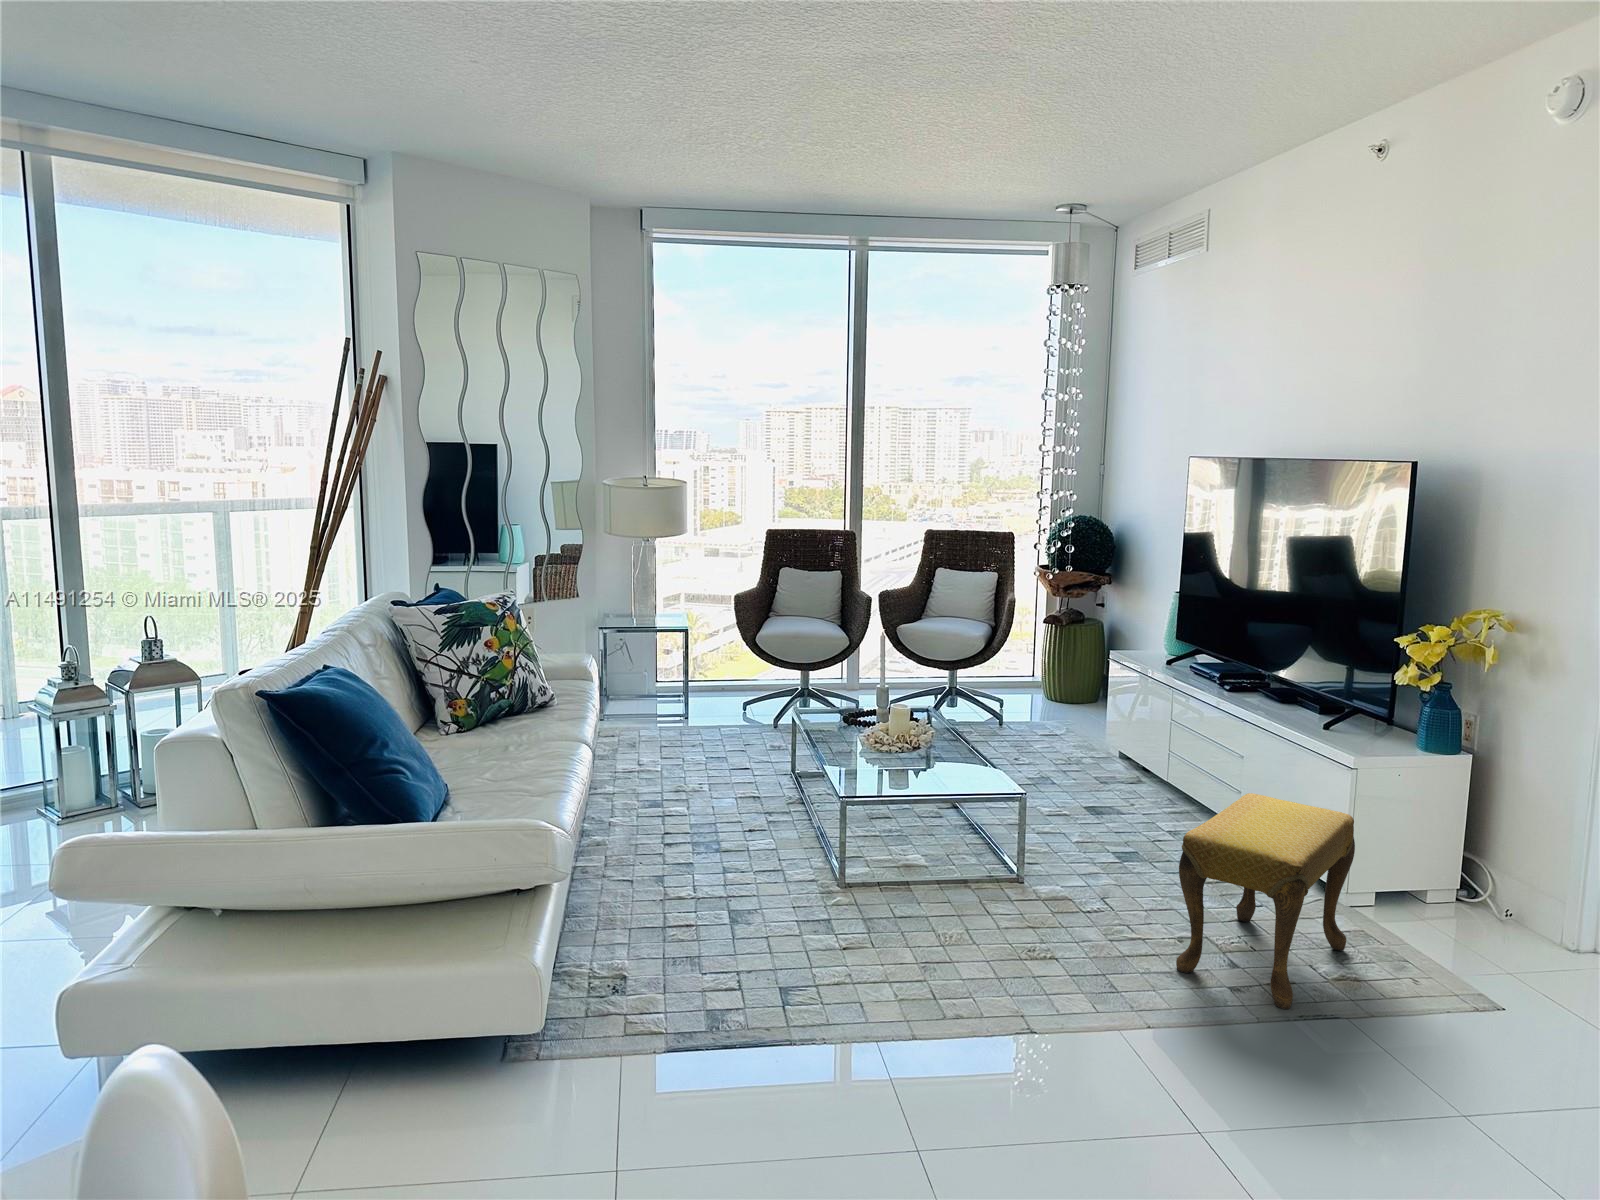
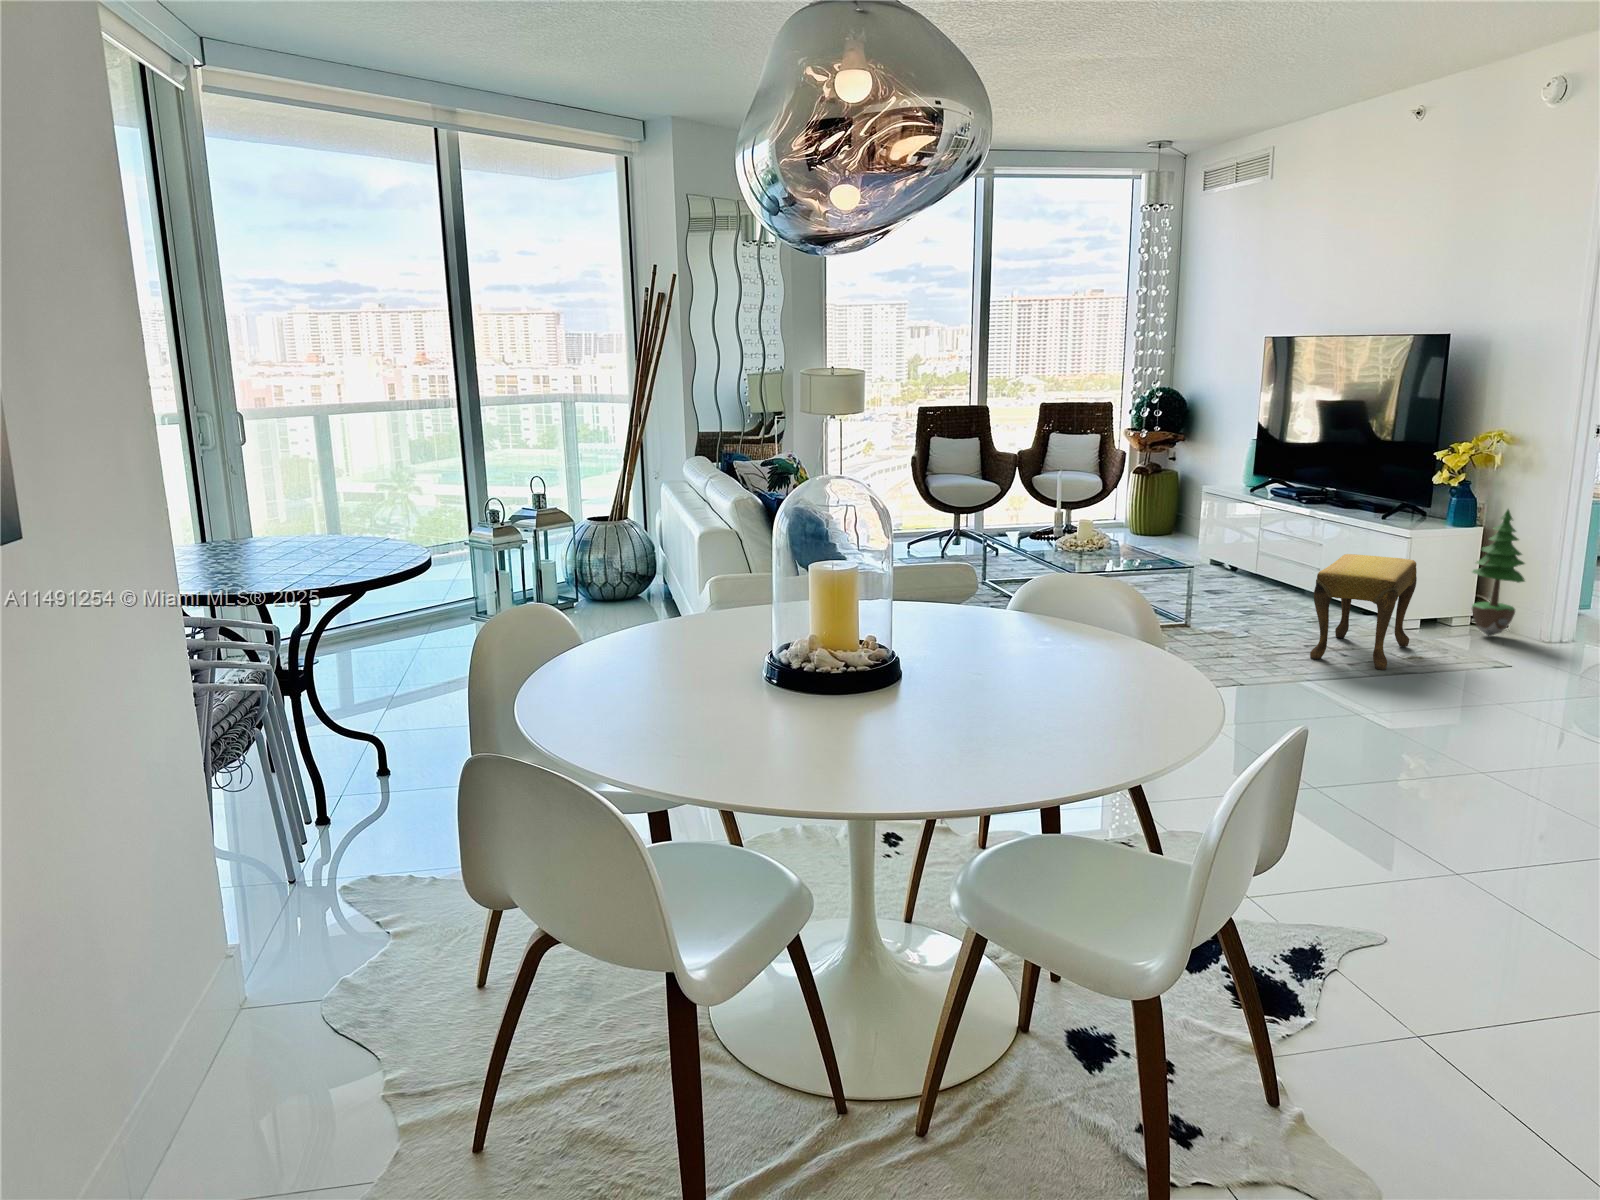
potted tree: none [1452,734,1539,932] -> present [1472,509,1525,636]

